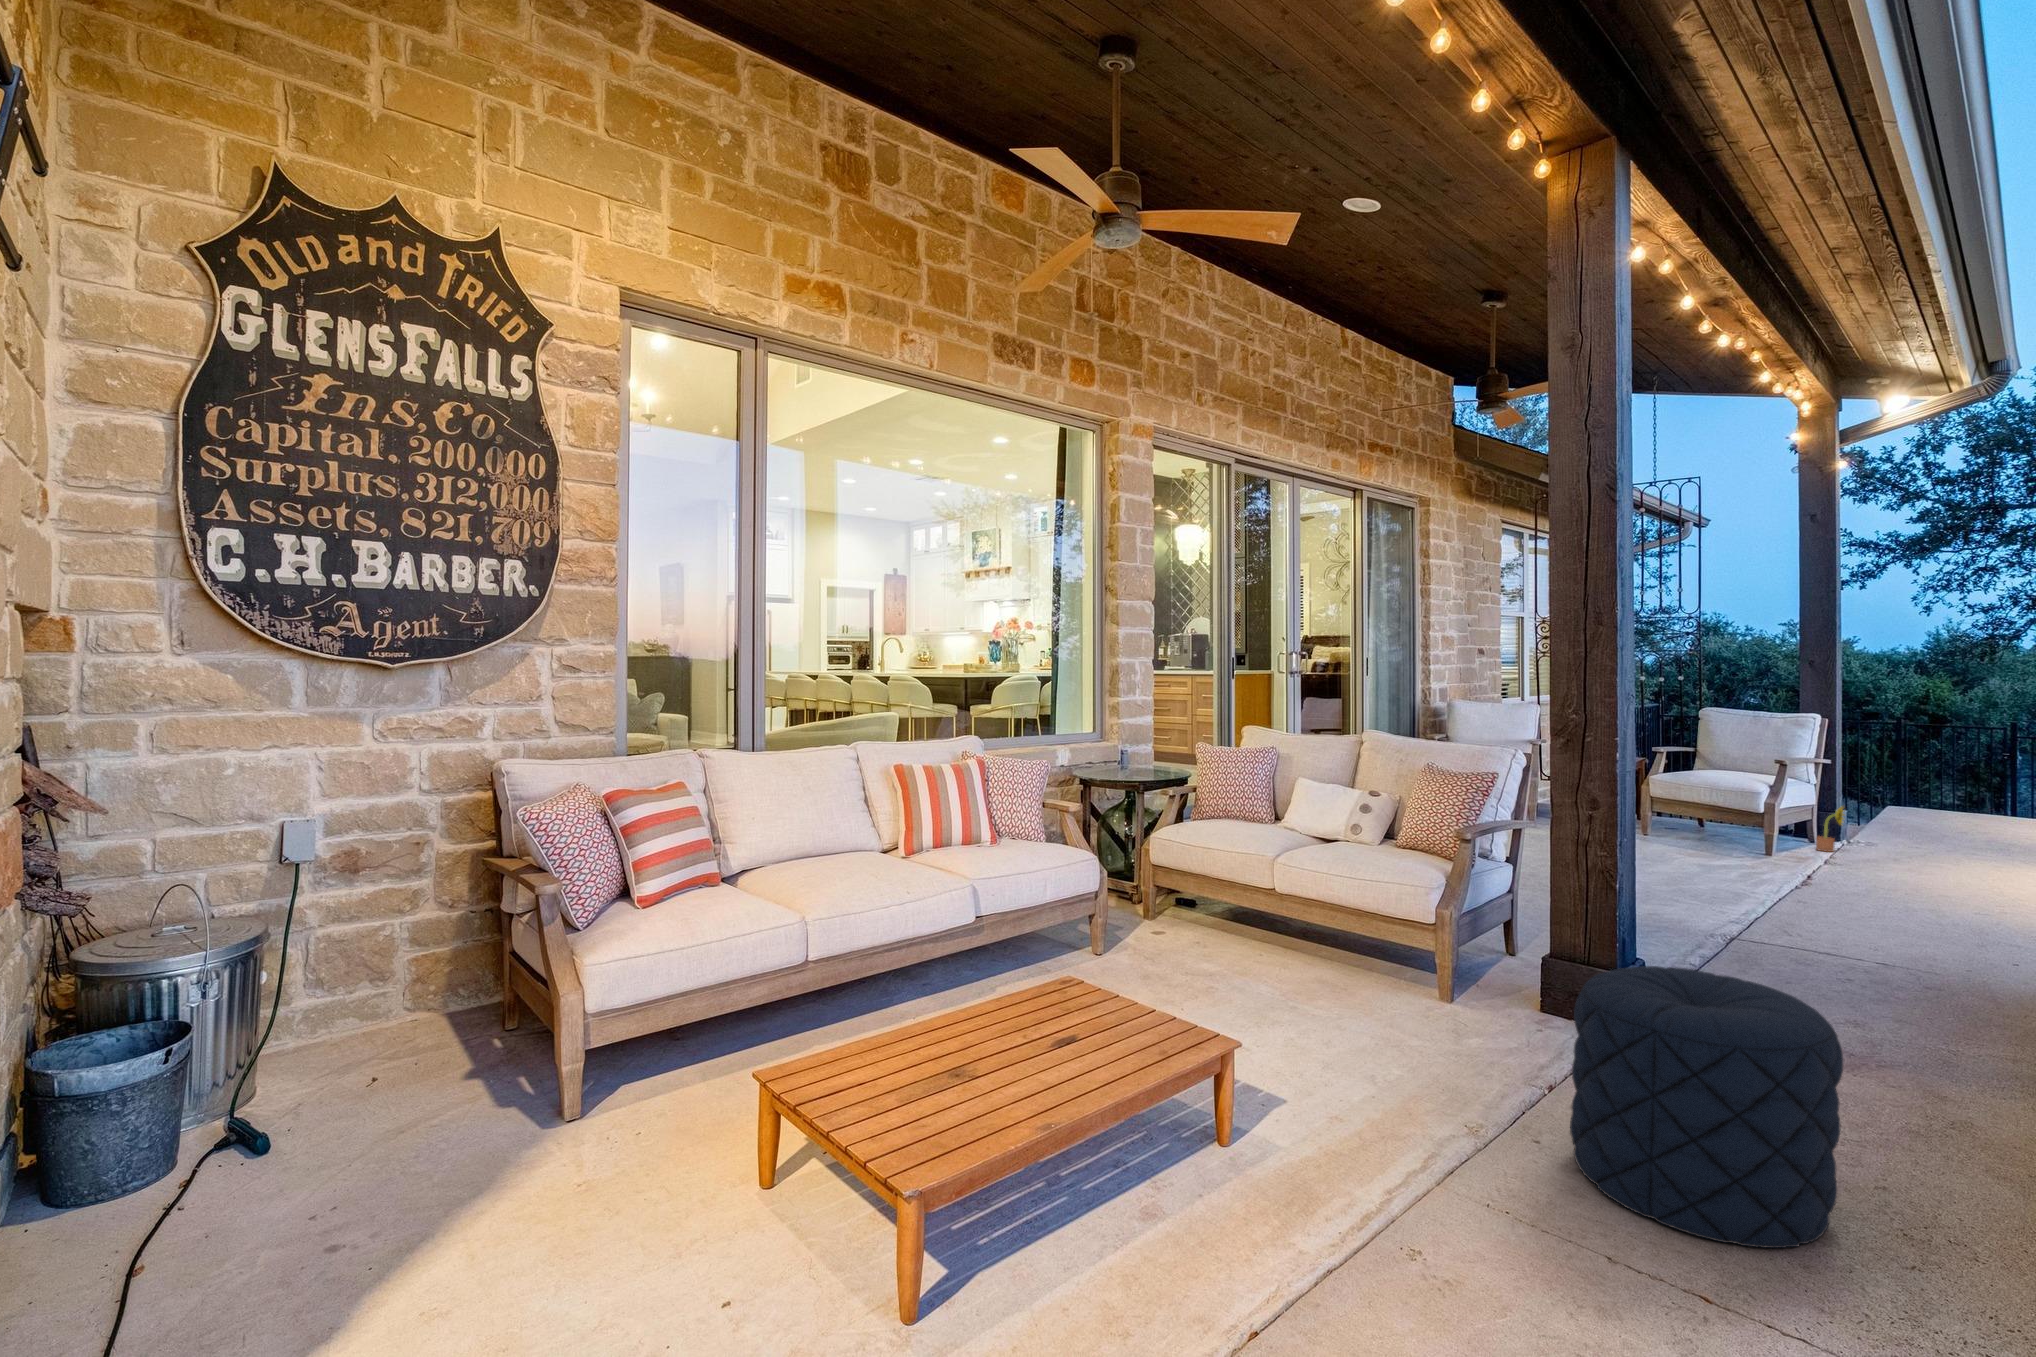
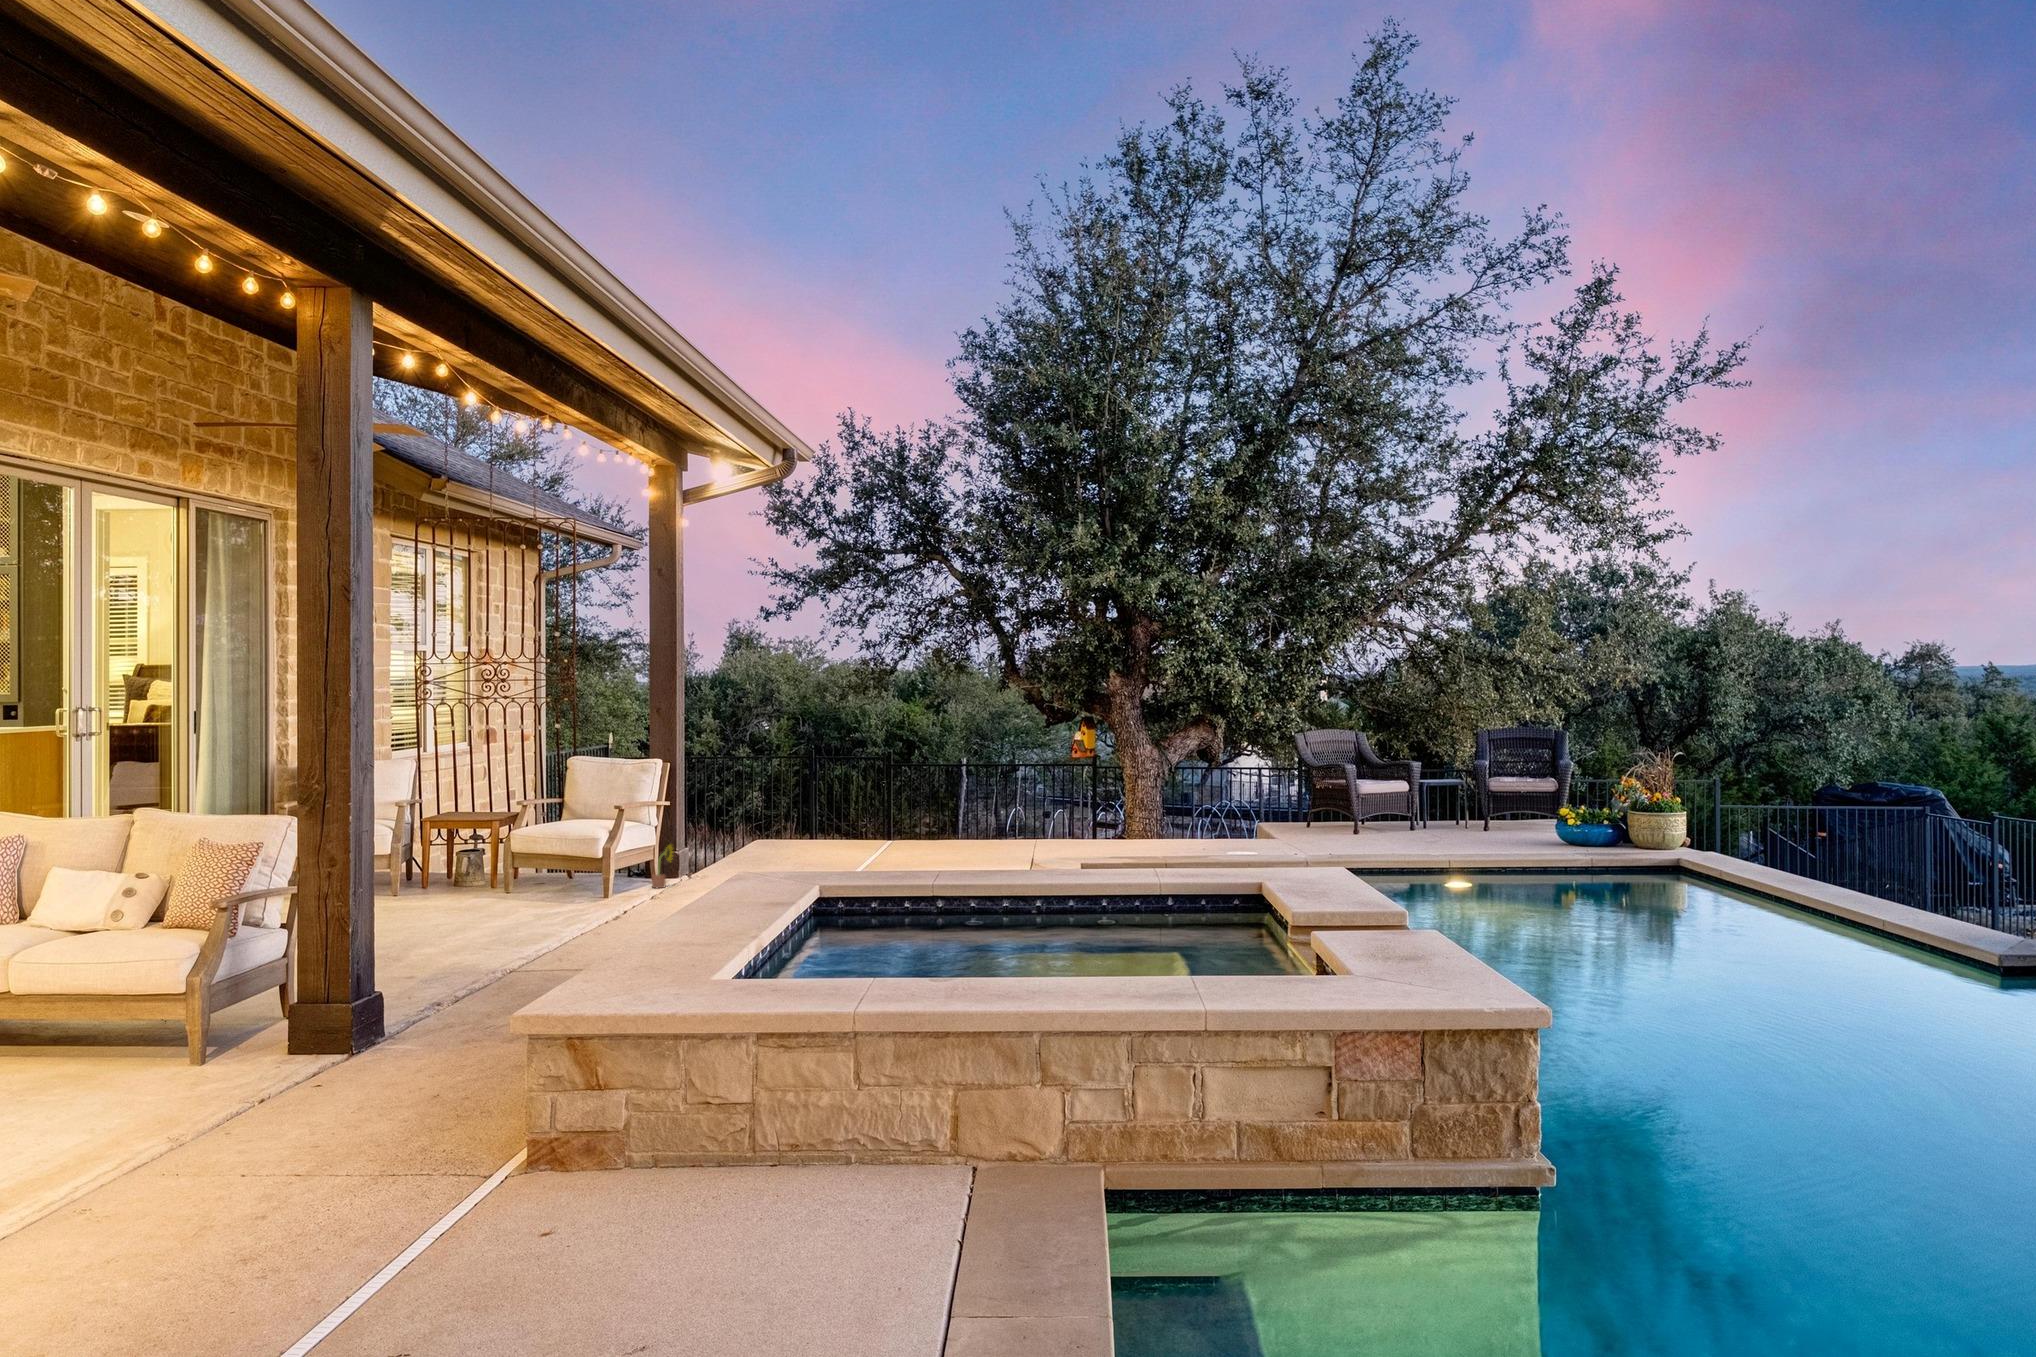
pouf: present [1570,966,1843,1248] -> none [248,980,430,1166]

